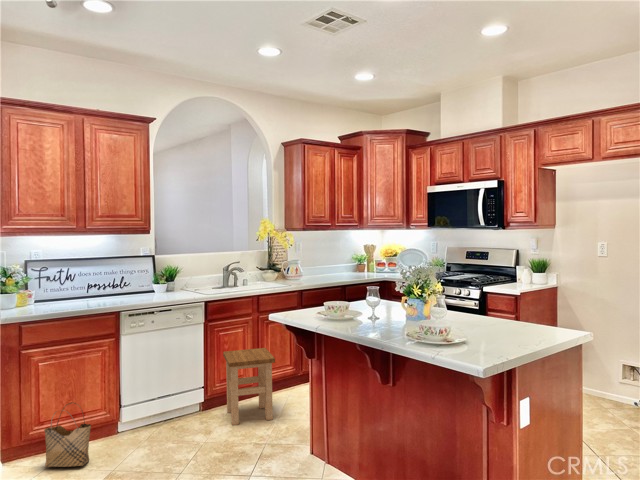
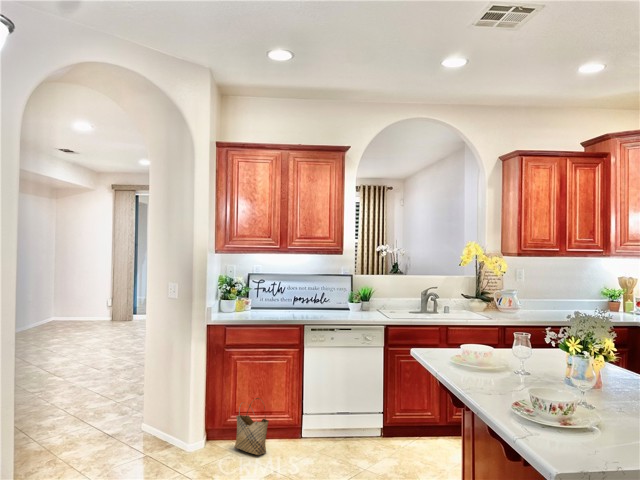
stool: present [223,348,275,425] -> none [398,379,451,464]

